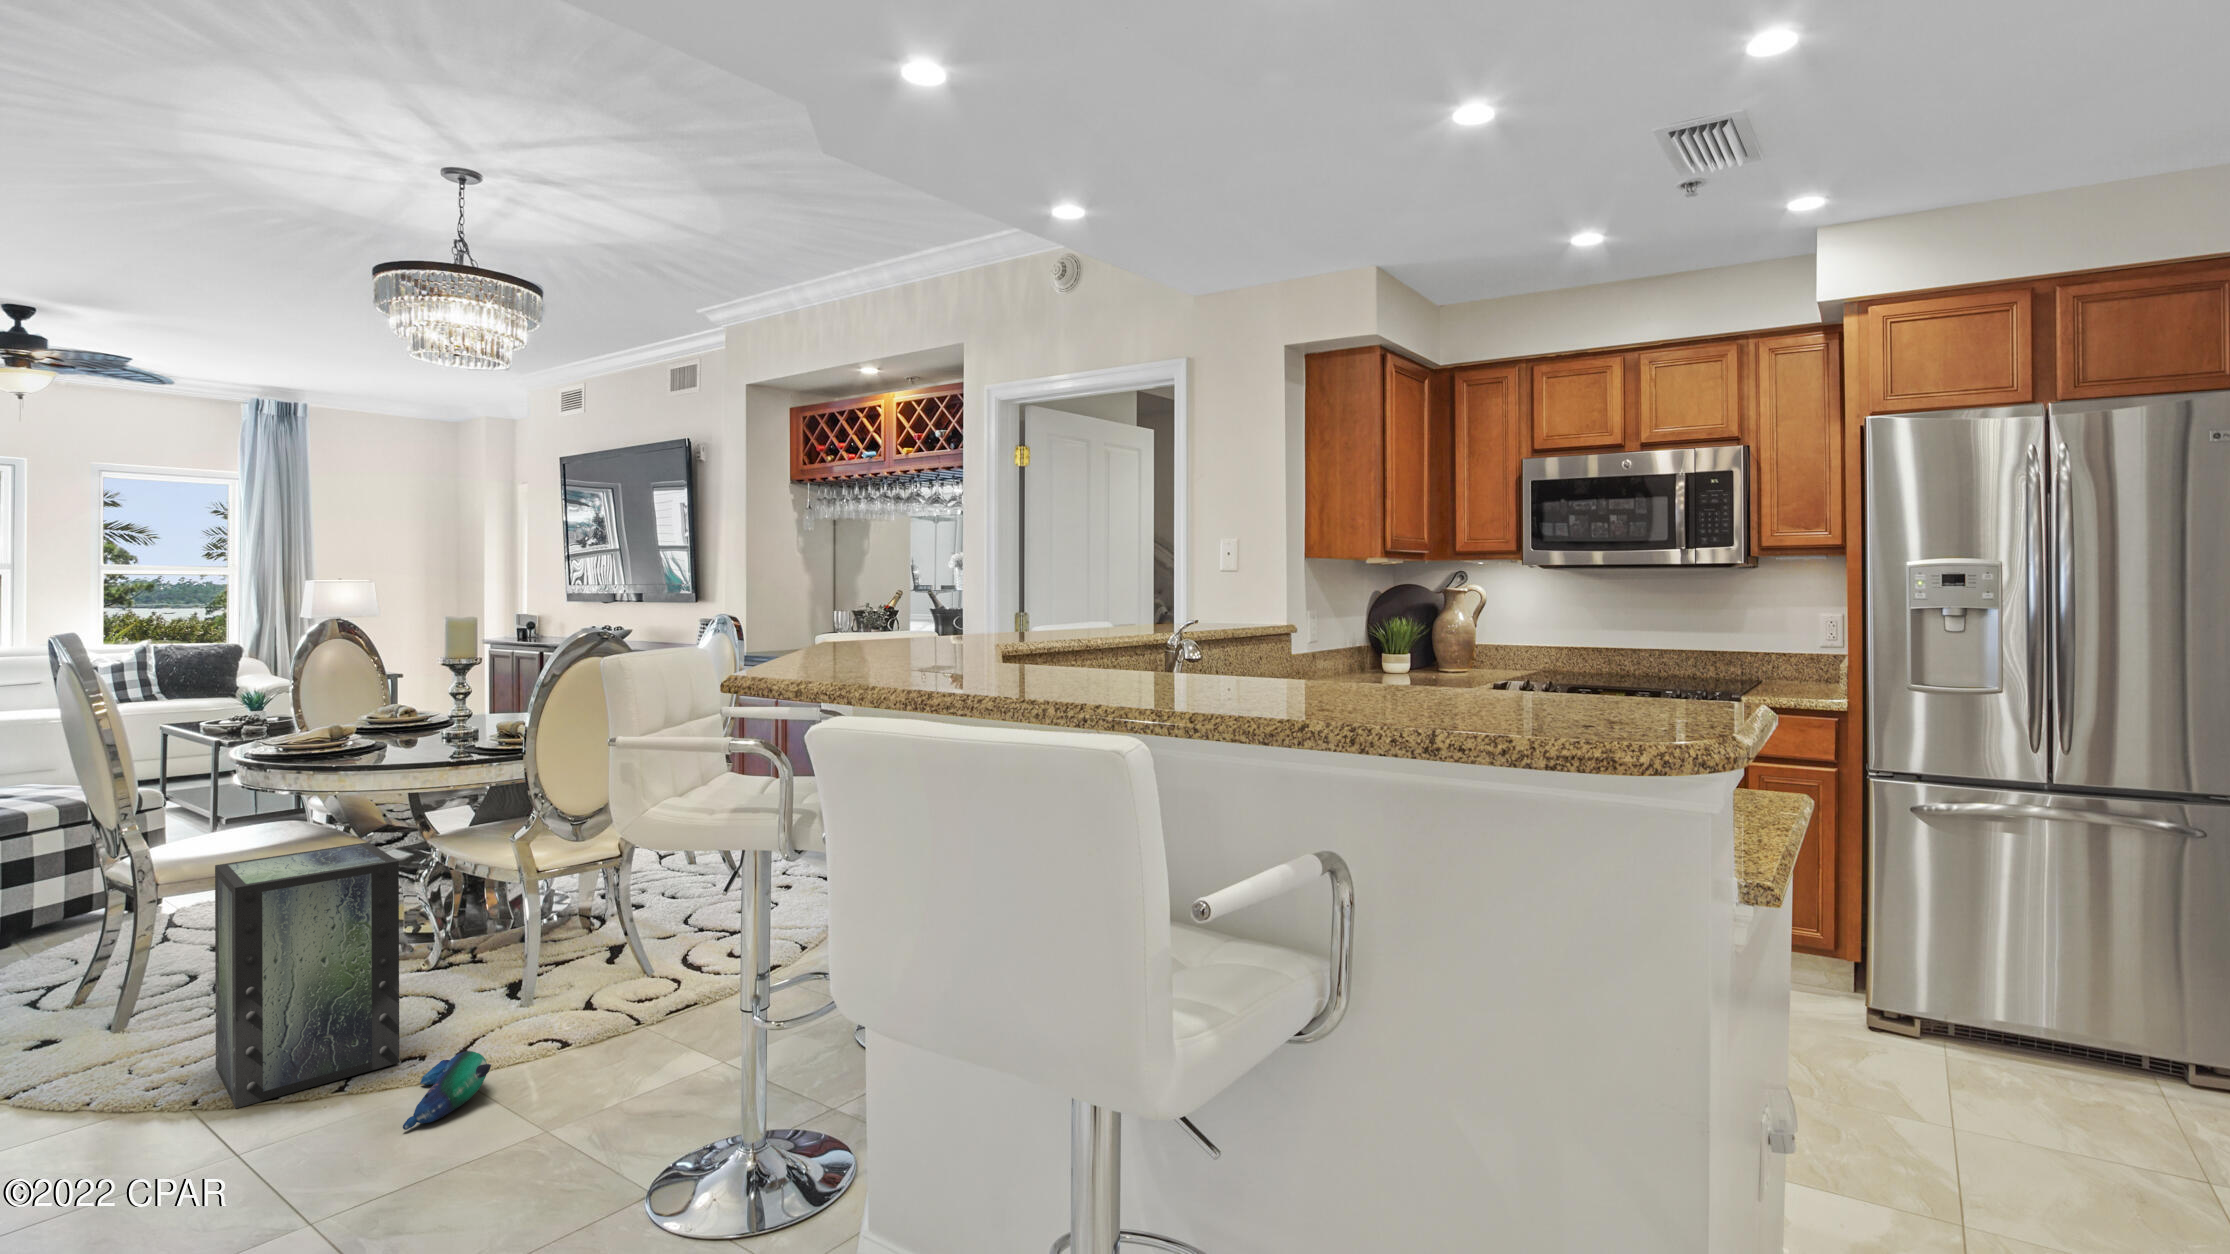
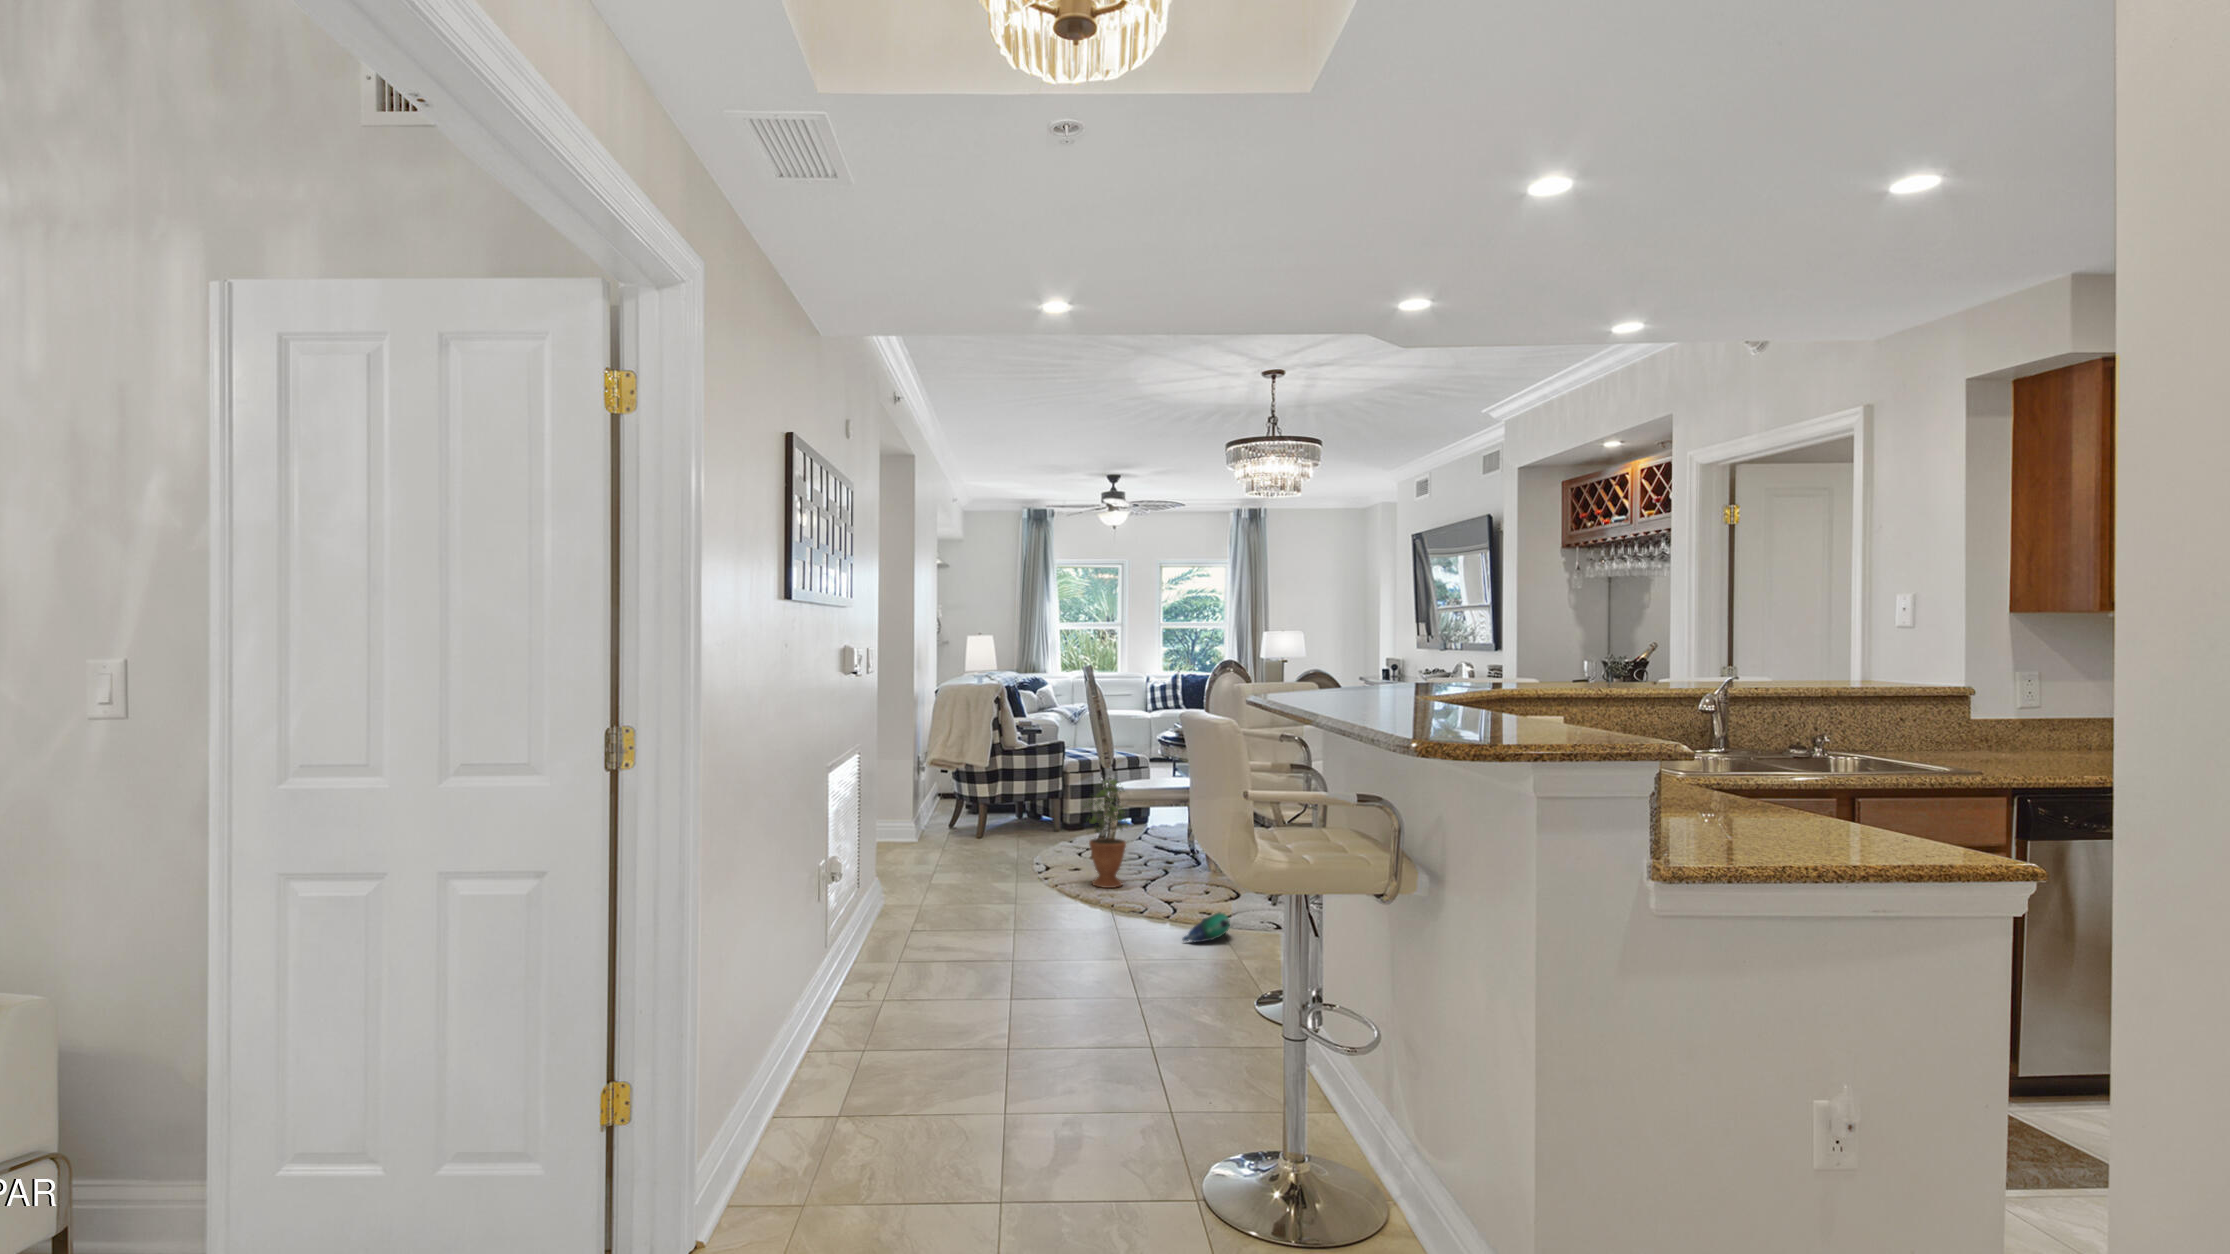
storage box: present [215,842,400,1108] -> none [1127,783,1201,916]
potted plant: none [73,853,198,1072] -> present [1084,779,1127,888]

